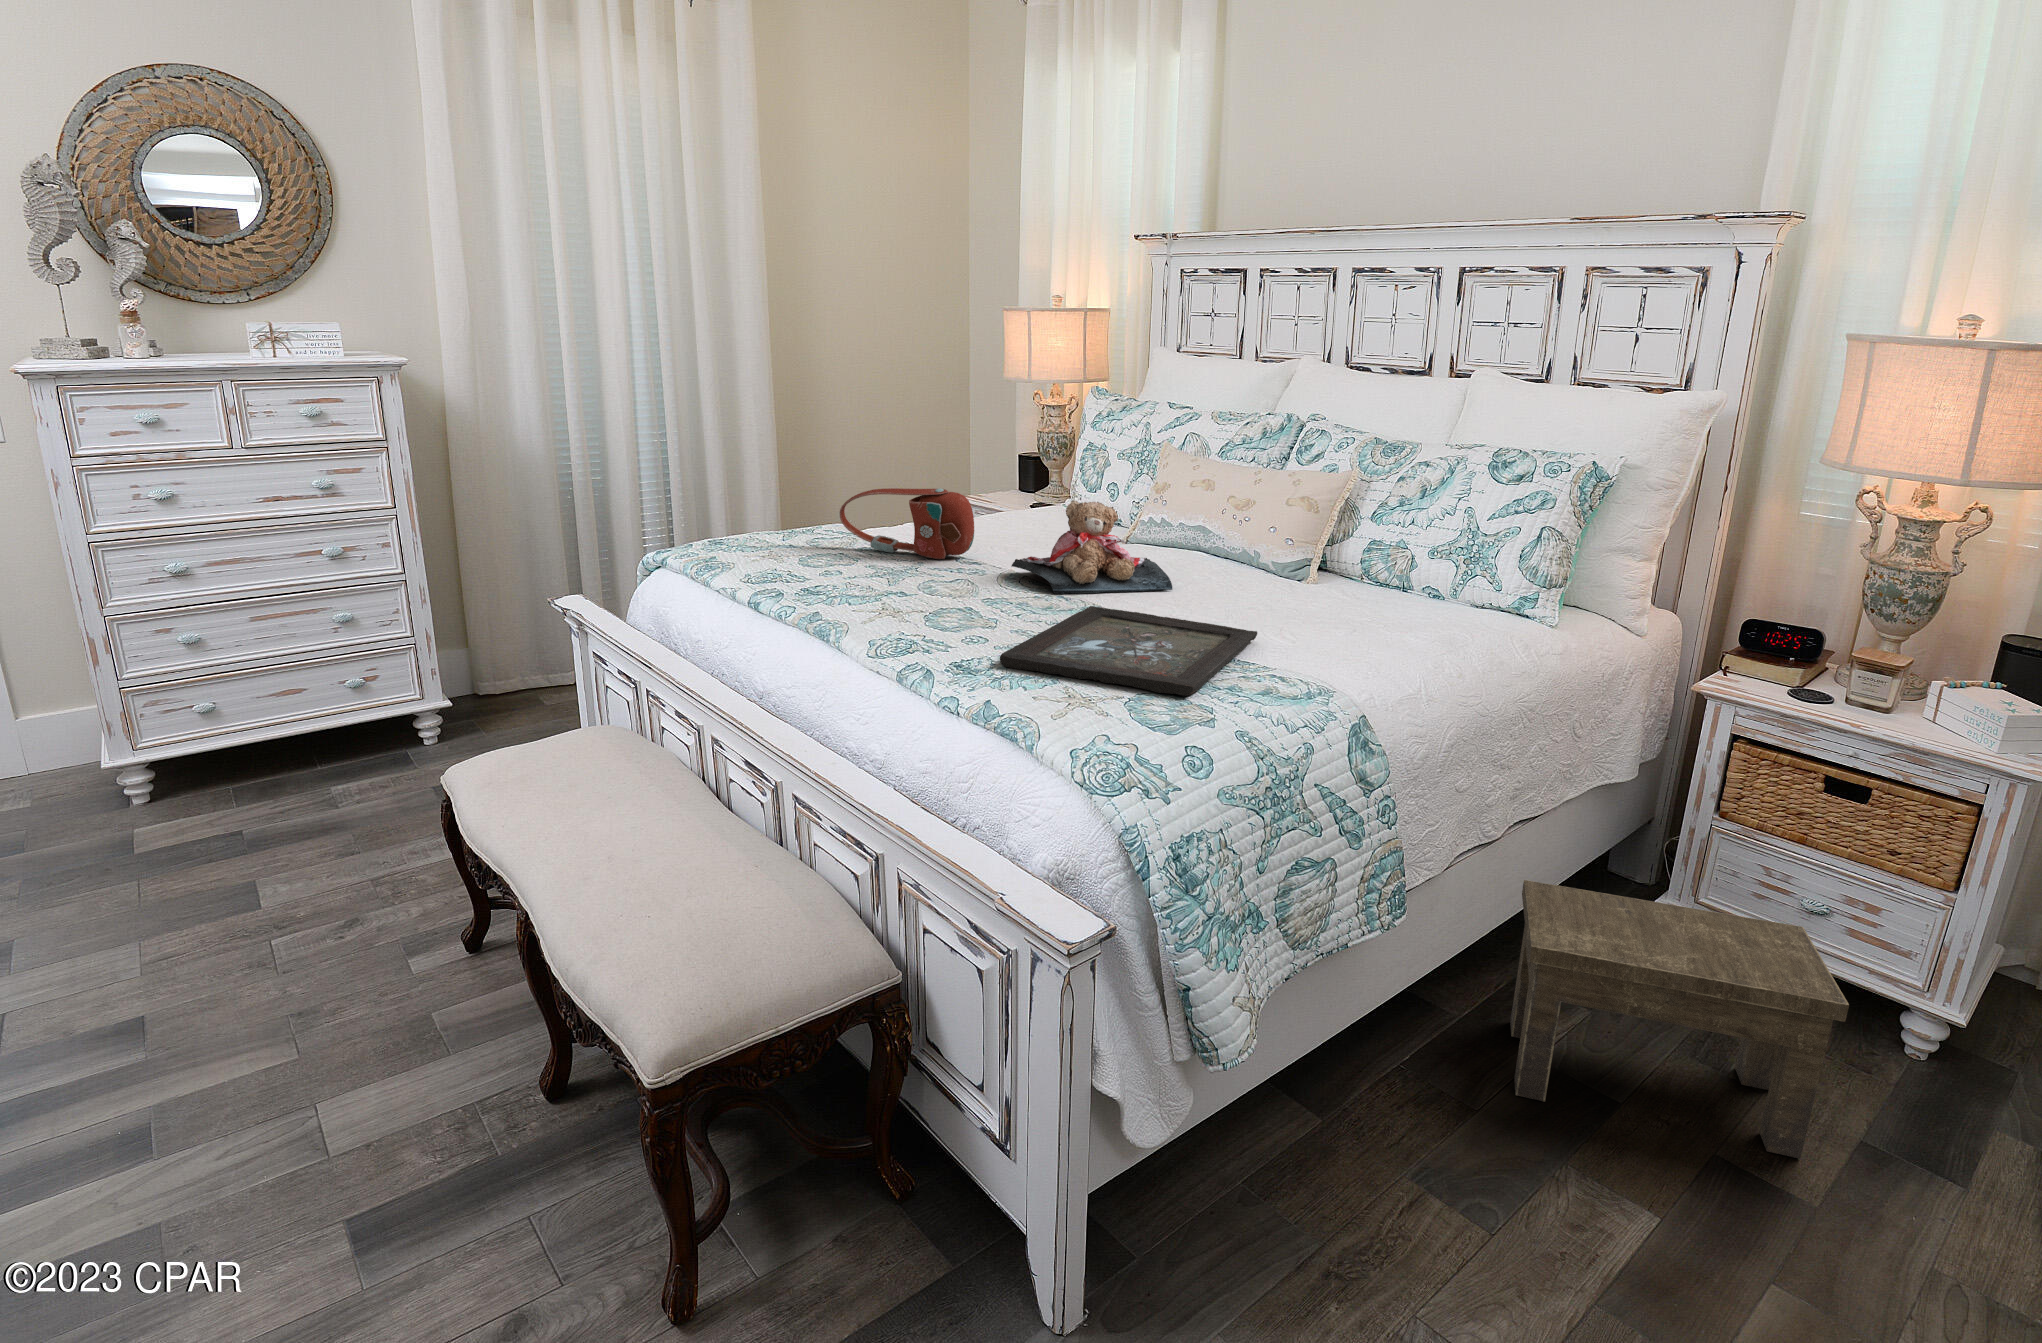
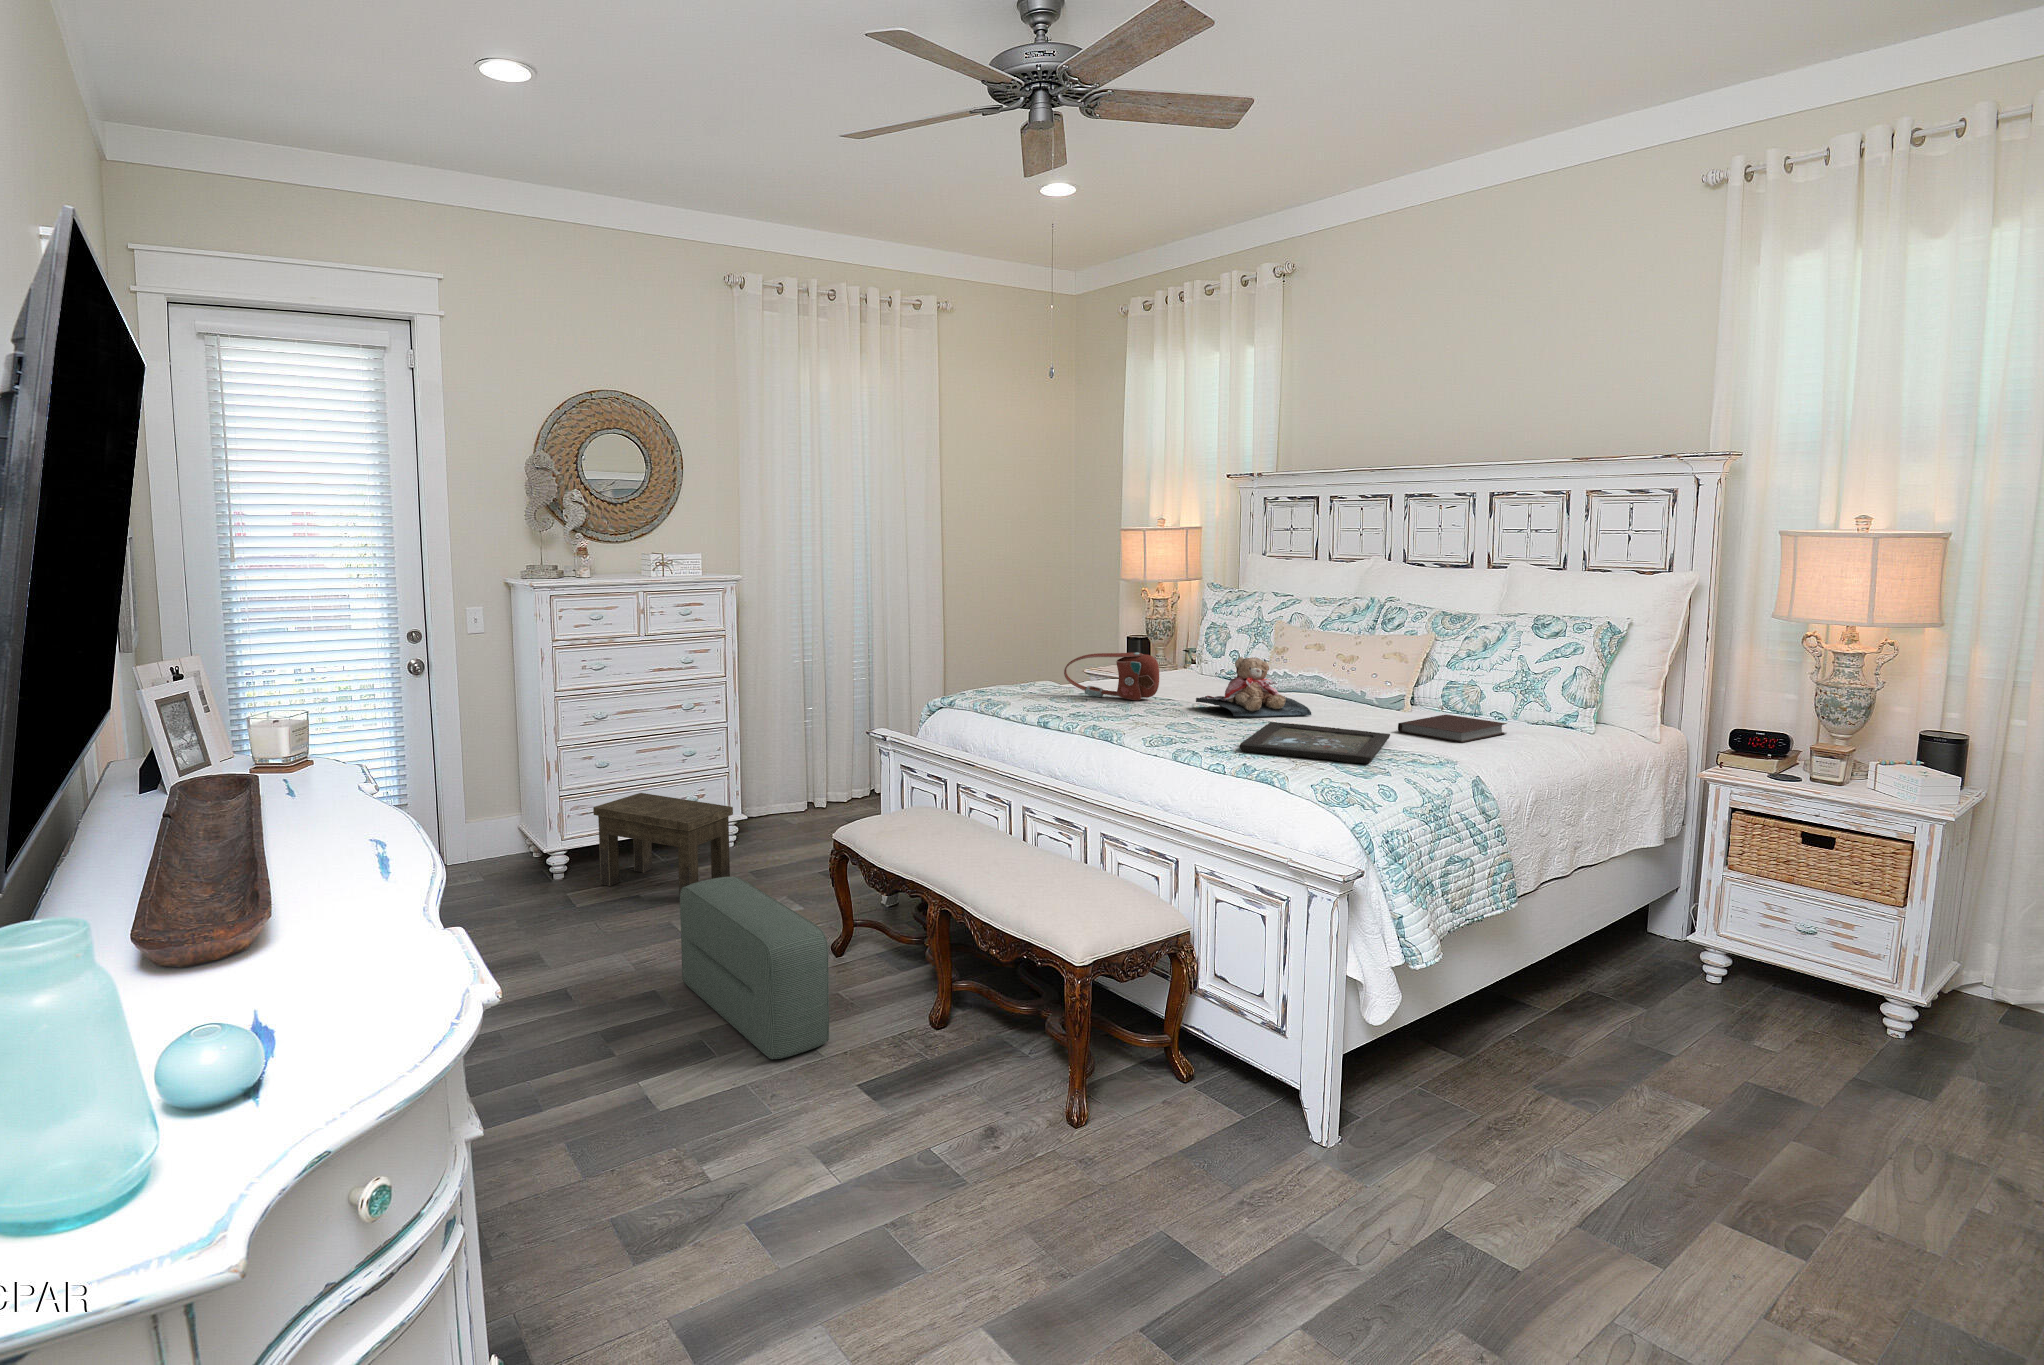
notebook: none [1280,594,1438,647] -> present [1398,715,1507,743]
pouf: none [111,844,302,1192] -> present [680,876,829,1059]
side table: present [1510,880,1849,1159] -> present [593,793,733,896]

